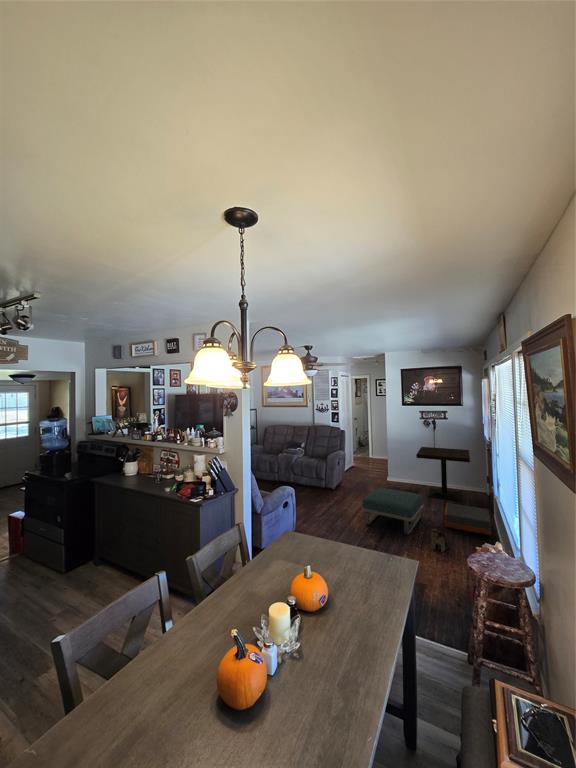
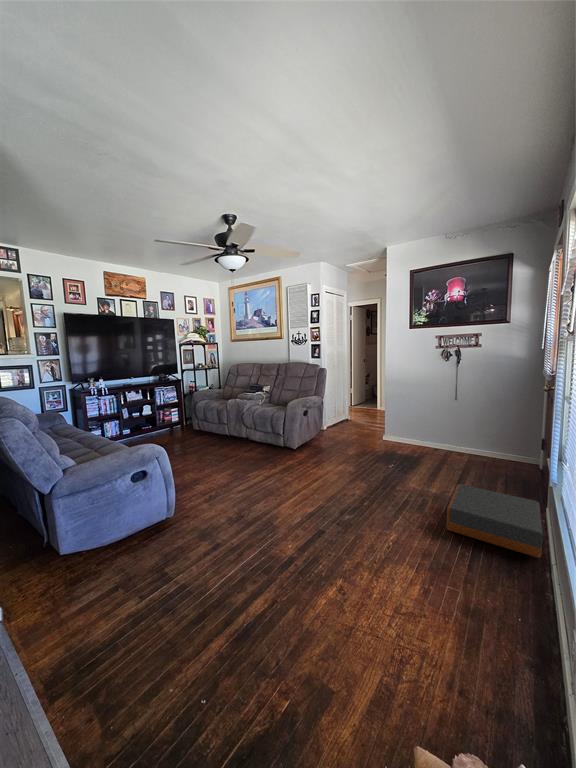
side table: present [416,447,470,501] -> none [418,391,514,478]
footstool: present [362,488,424,534] -> none [299,453,414,543]
plush toy: present [430,529,448,552] -> none [391,548,439,596]

